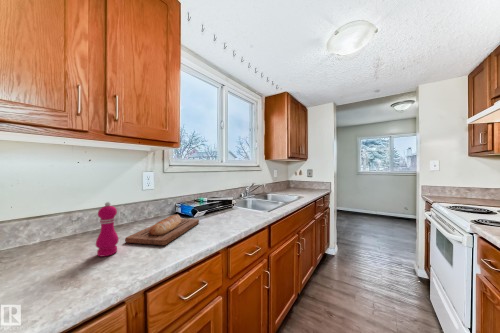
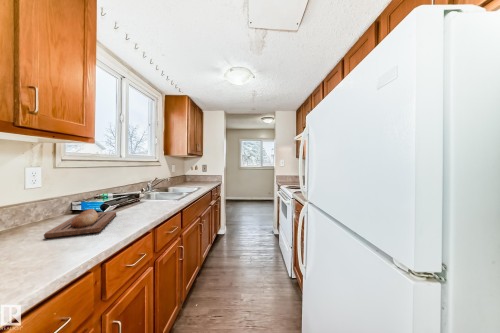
pepper mill: present [96,202,119,256] -> none [20,197,48,251]

